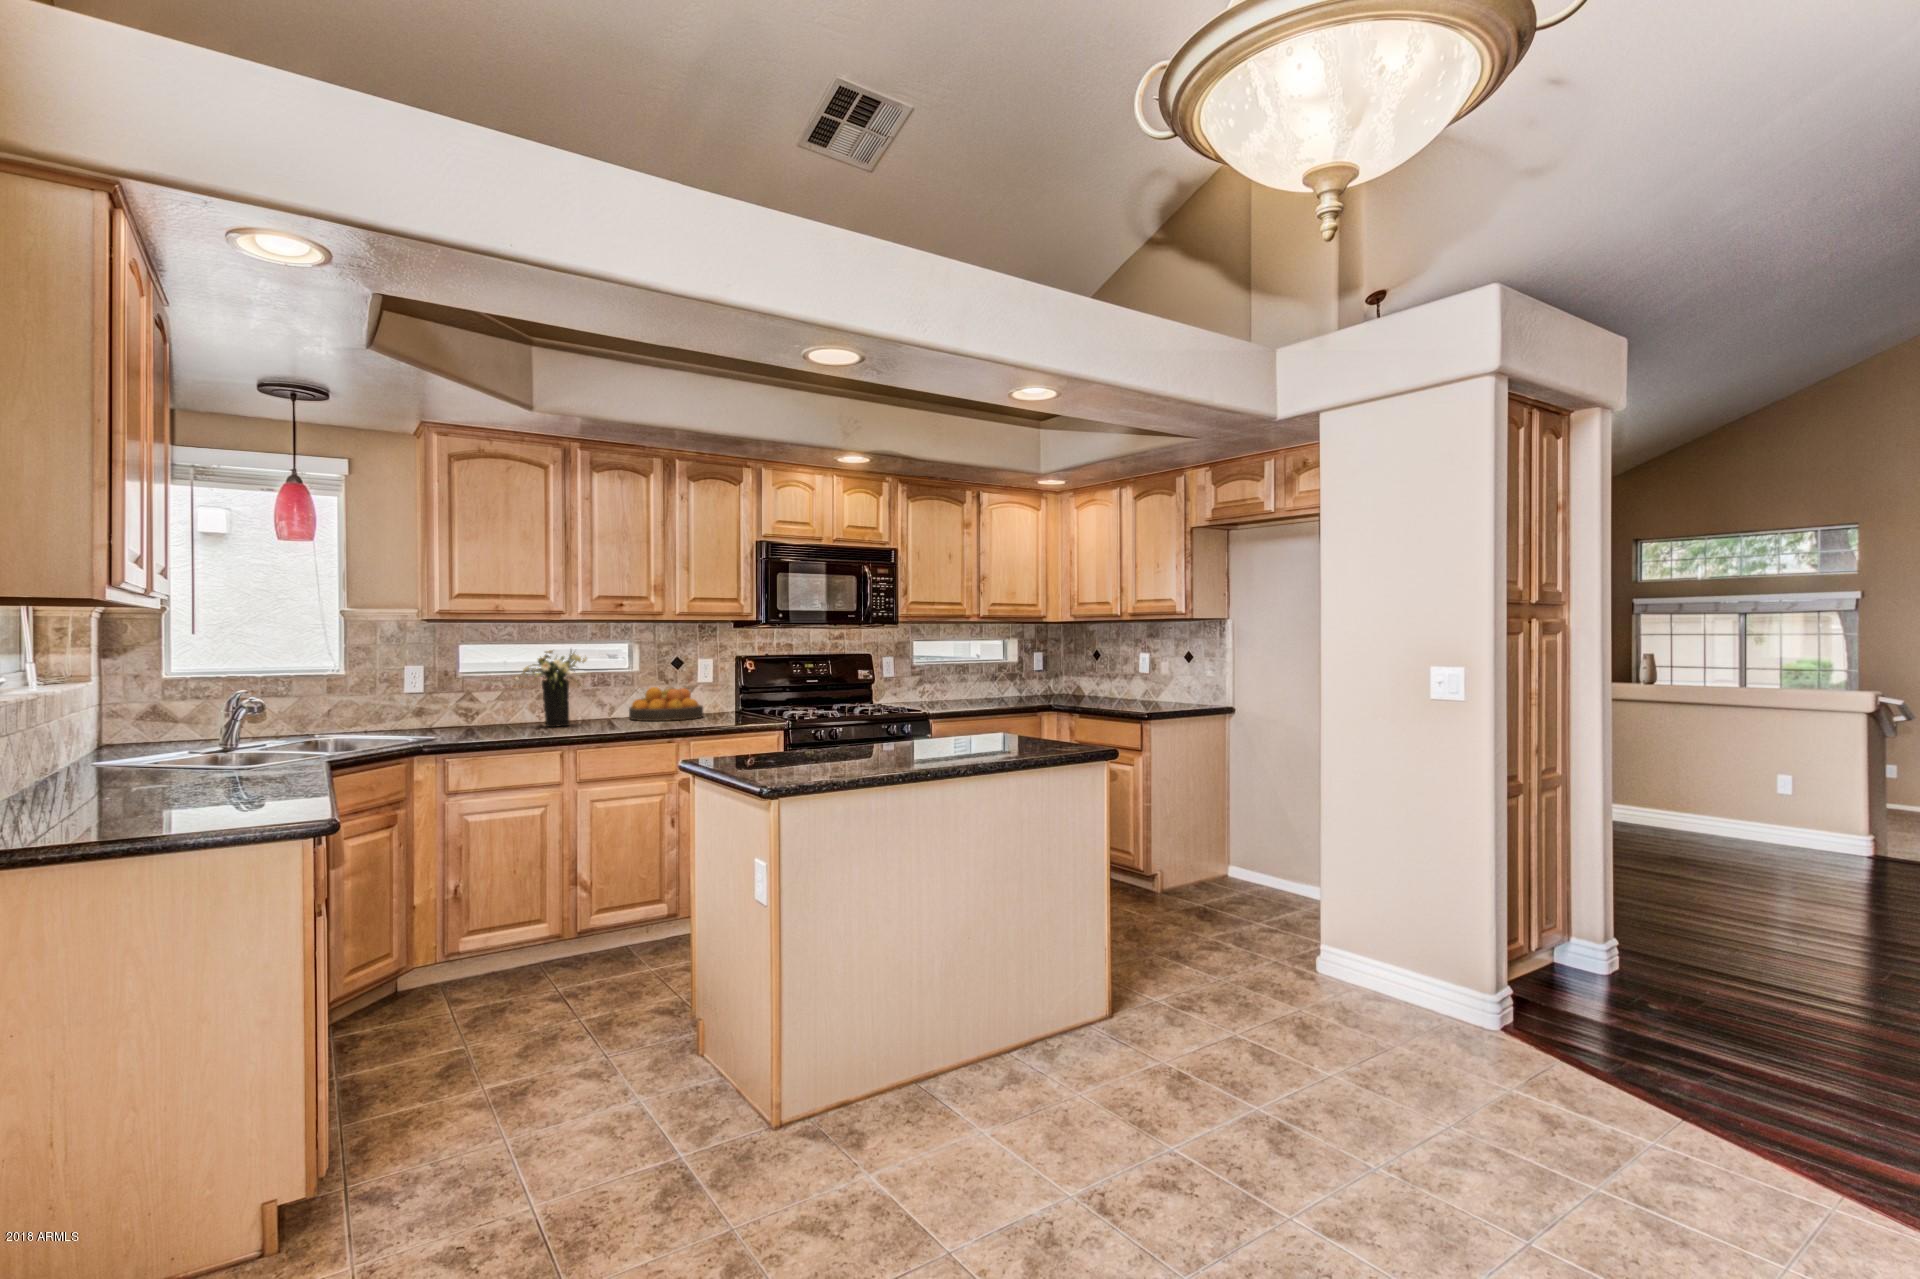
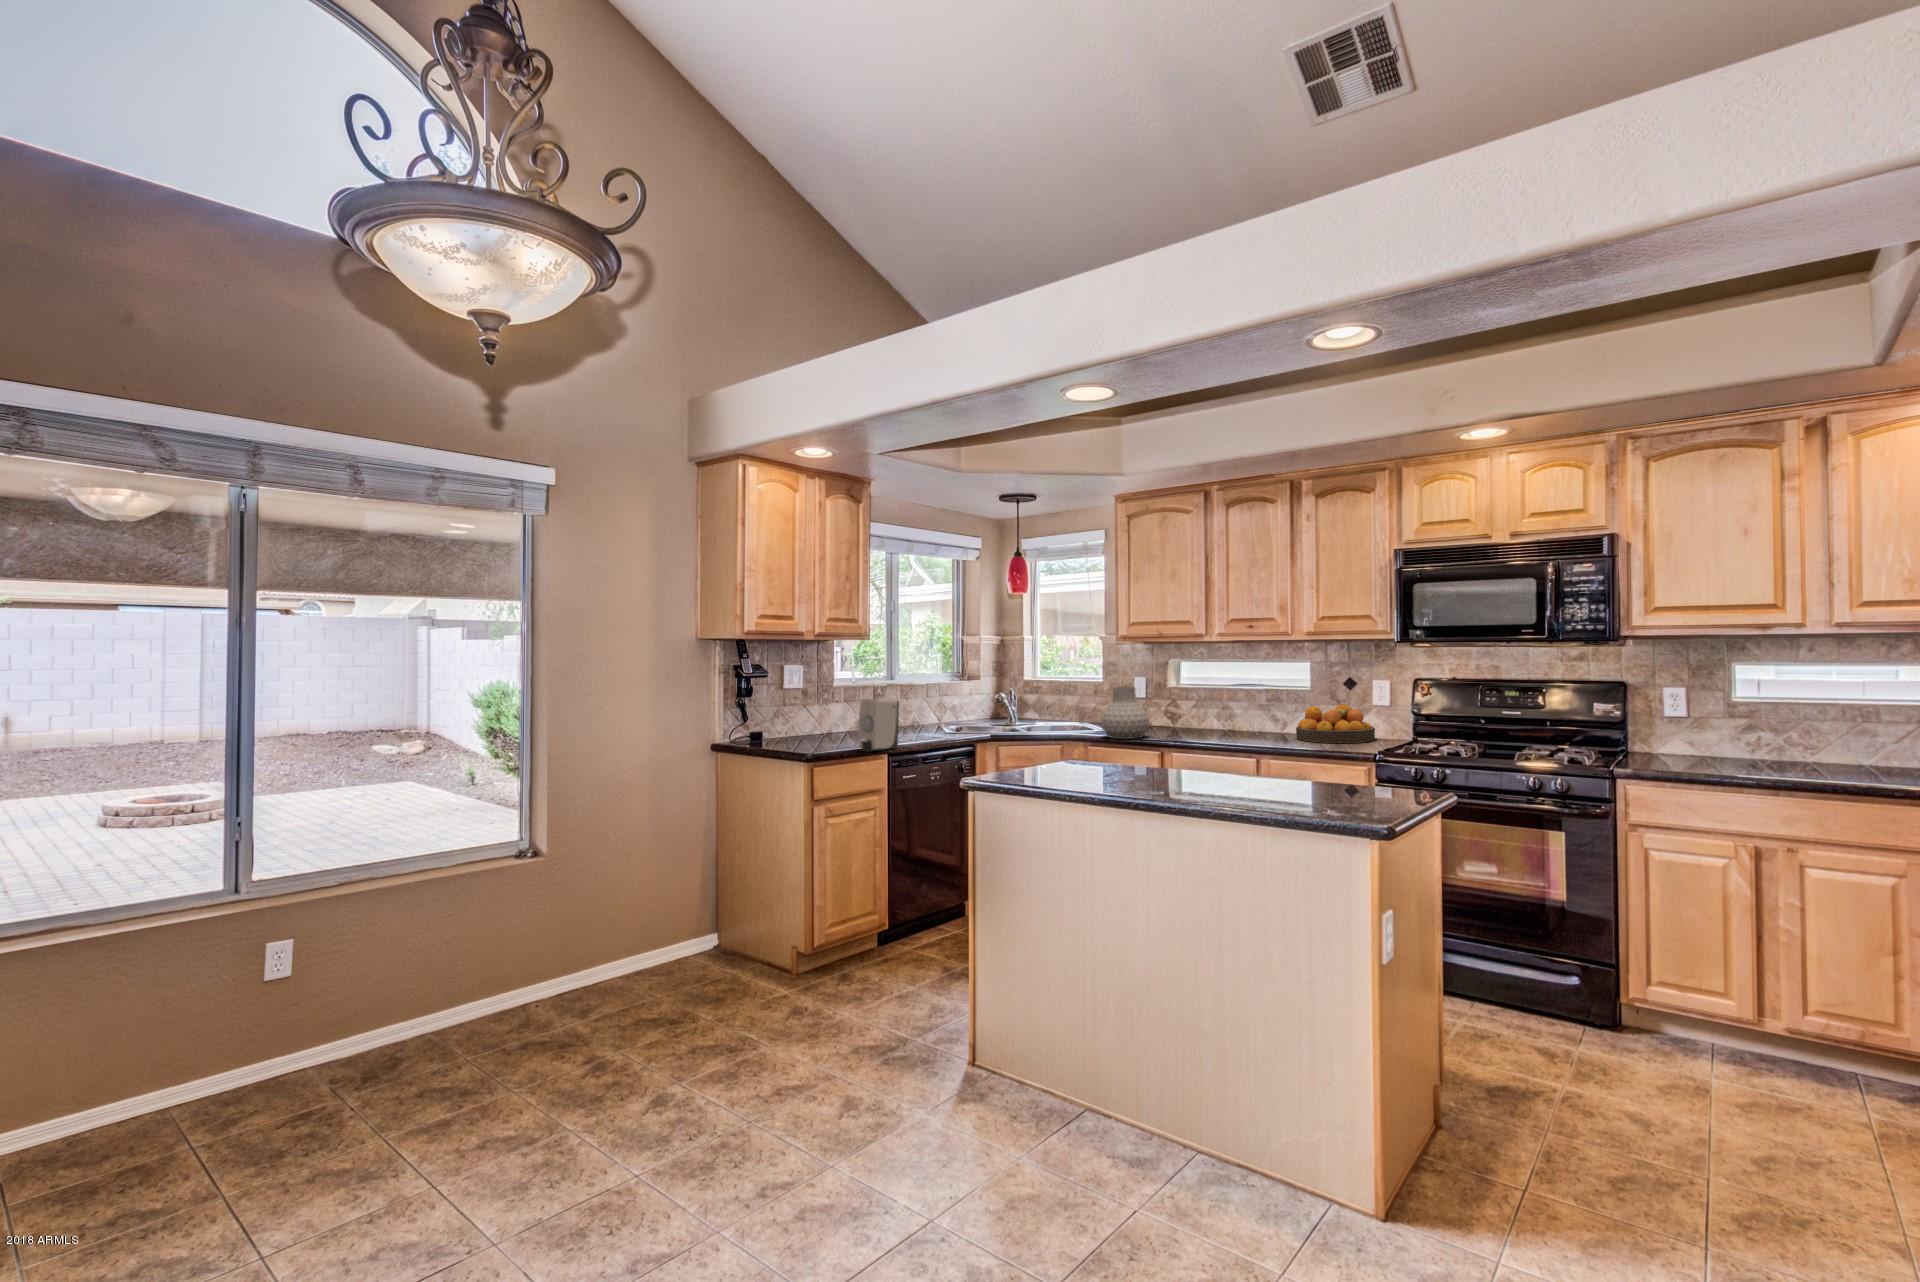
flower arrangement: present [515,650,587,727] -> none [1191,666,1250,736]
vase: none [434,674,504,739] -> present [1101,687,1149,739]
soap dispenser: none [157,694,216,792] -> present [858,699,899,752]

